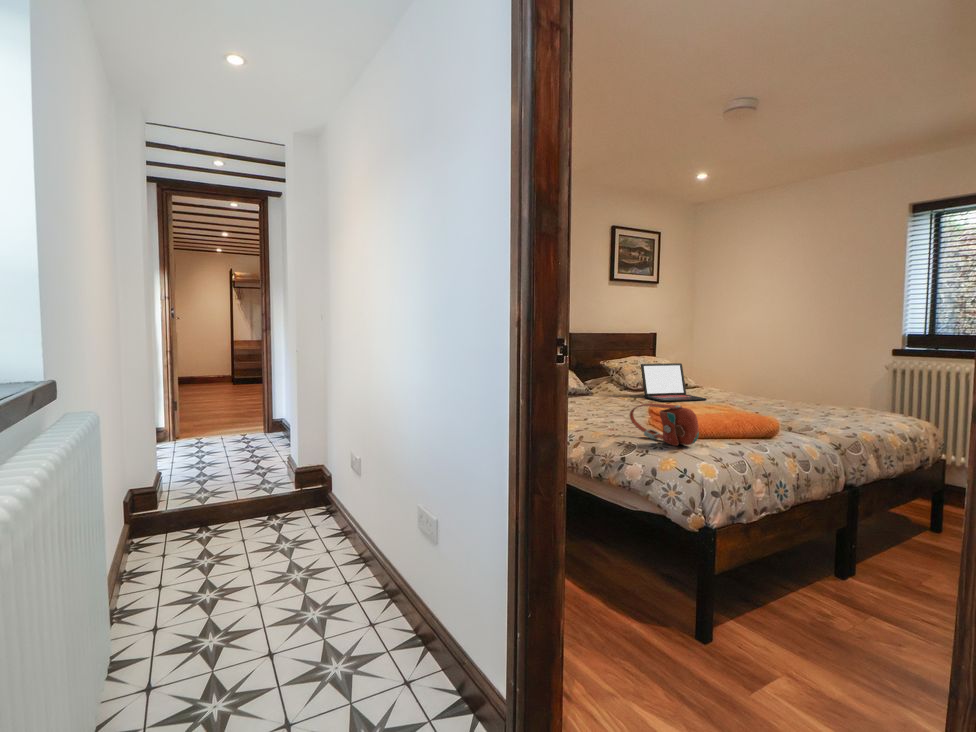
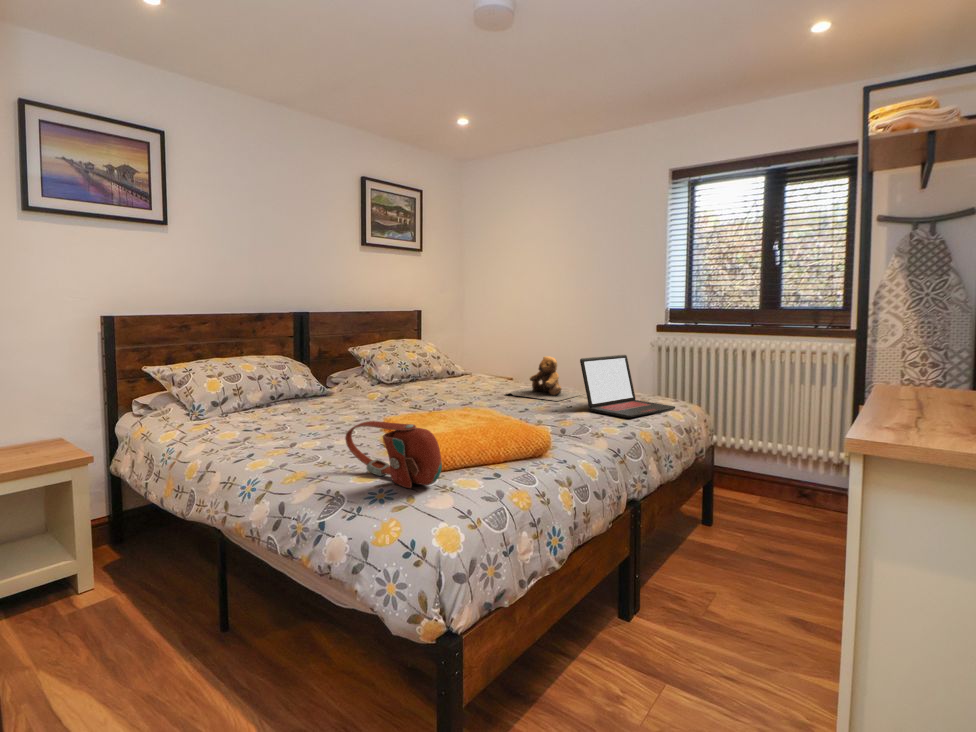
laptop: present [641,363,707,402] -> present [580,355,675,418]
teddy bear: none [735,372,812,410] -> present [506,356,582,401]

